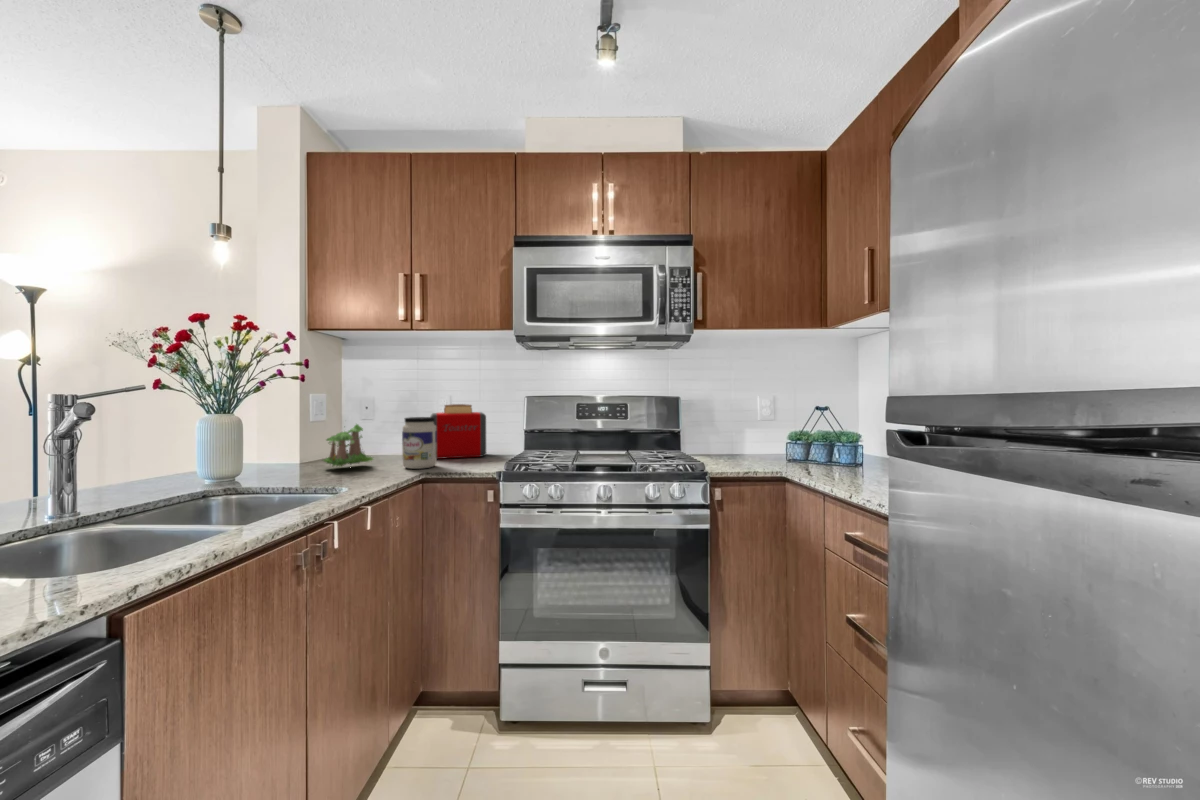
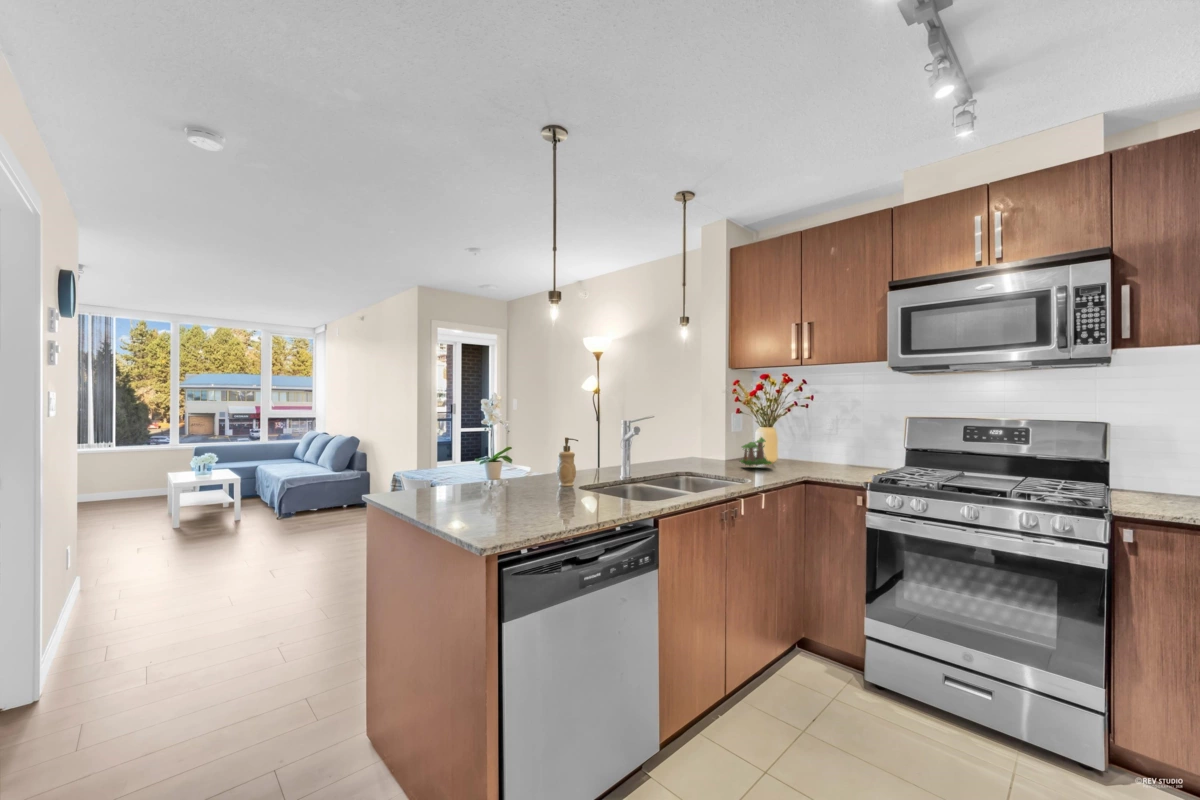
toaster: present [431,404,486,459] -> none [817,425,866,471]
jar: present [402,417,437,469] -> none [793,434,819,474]

